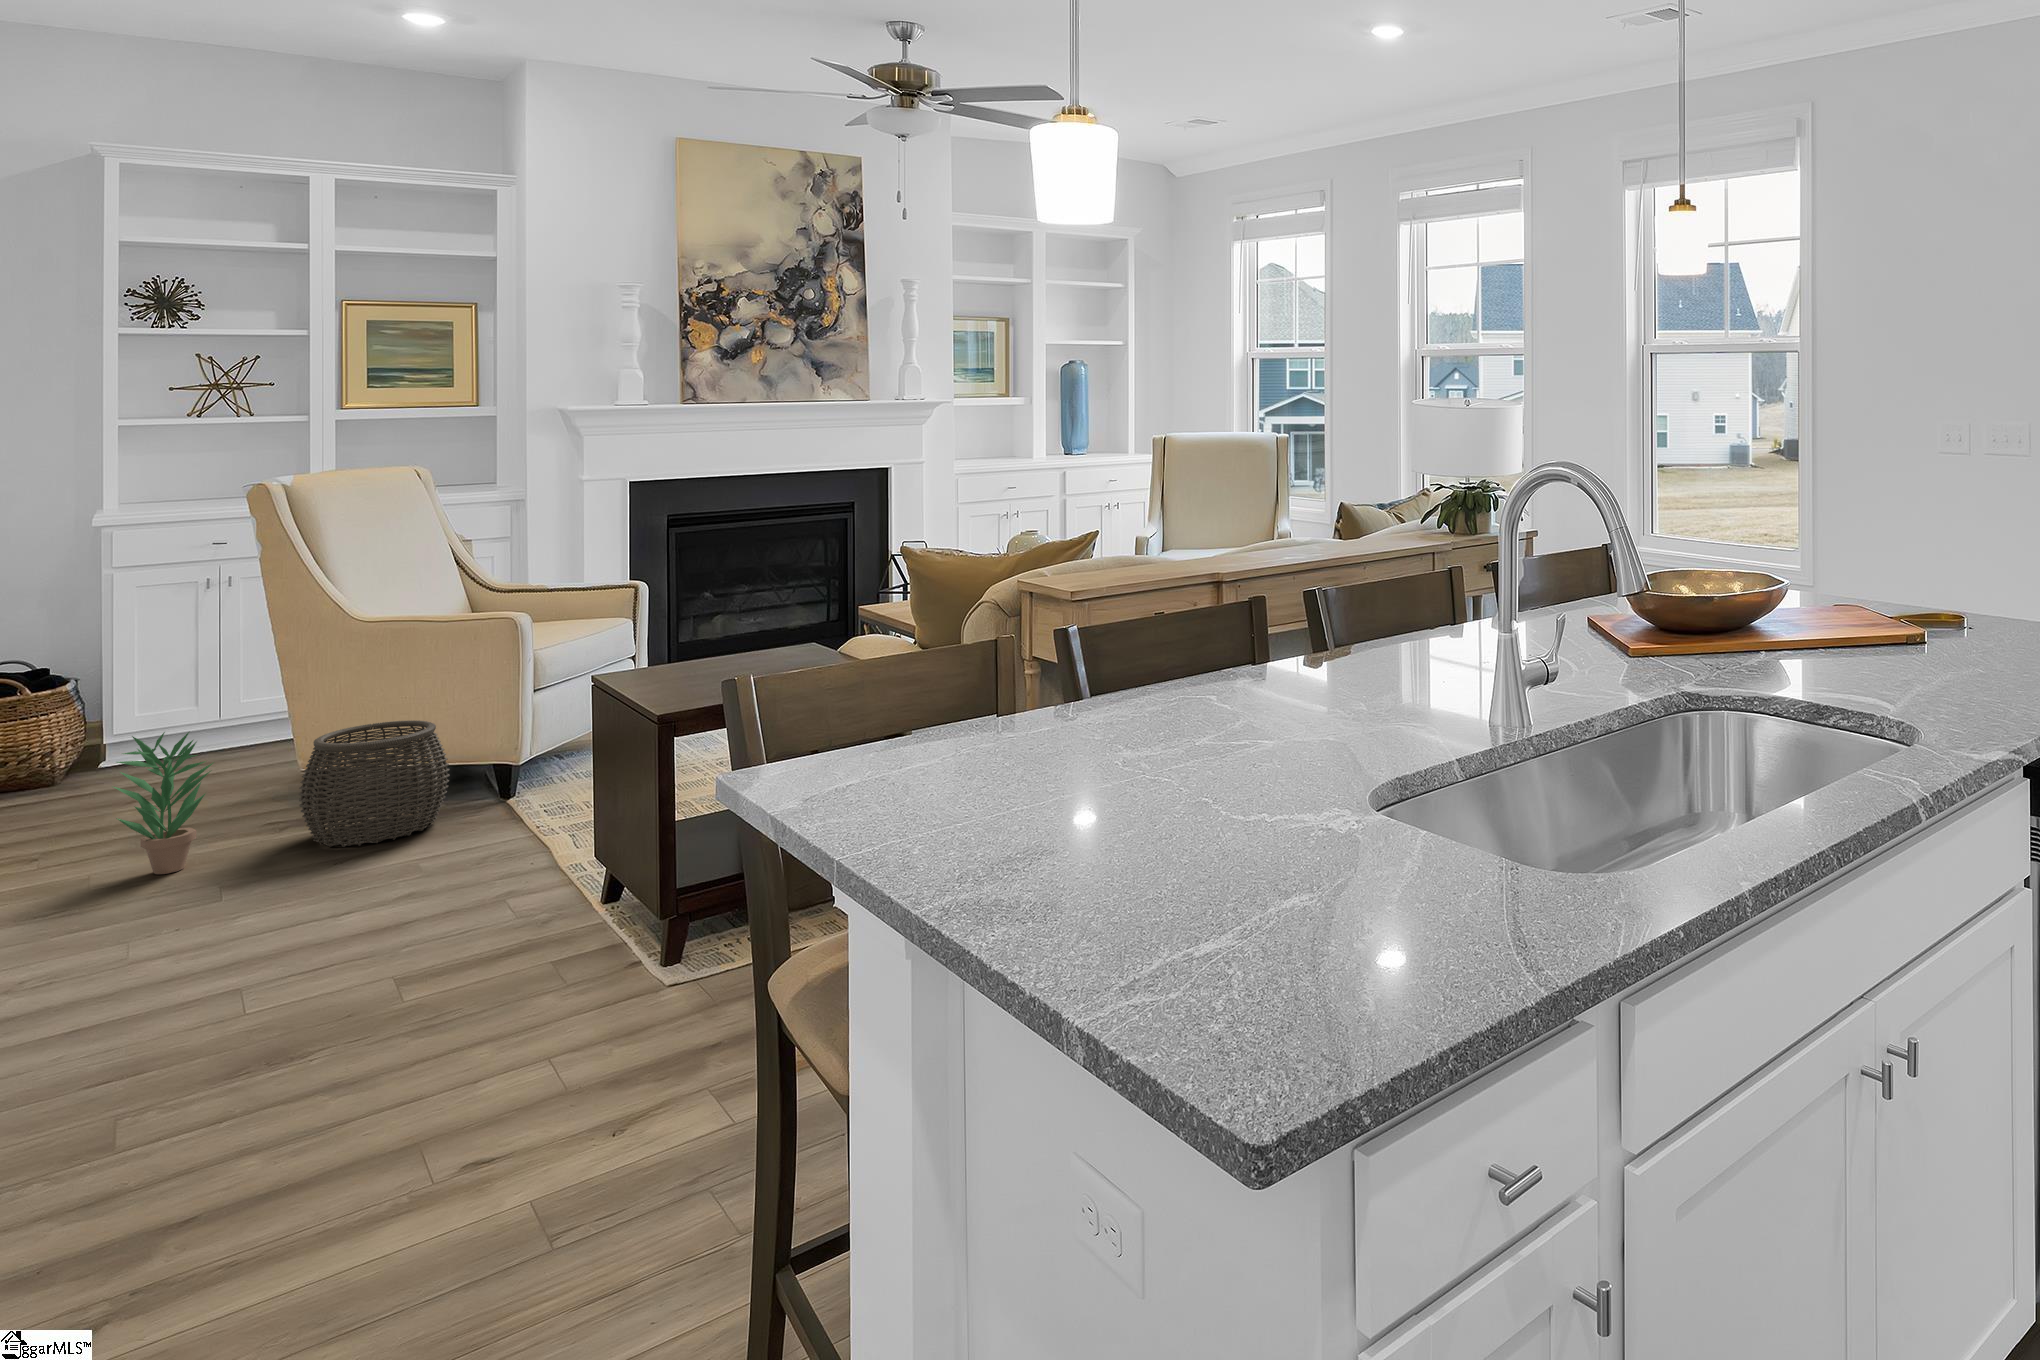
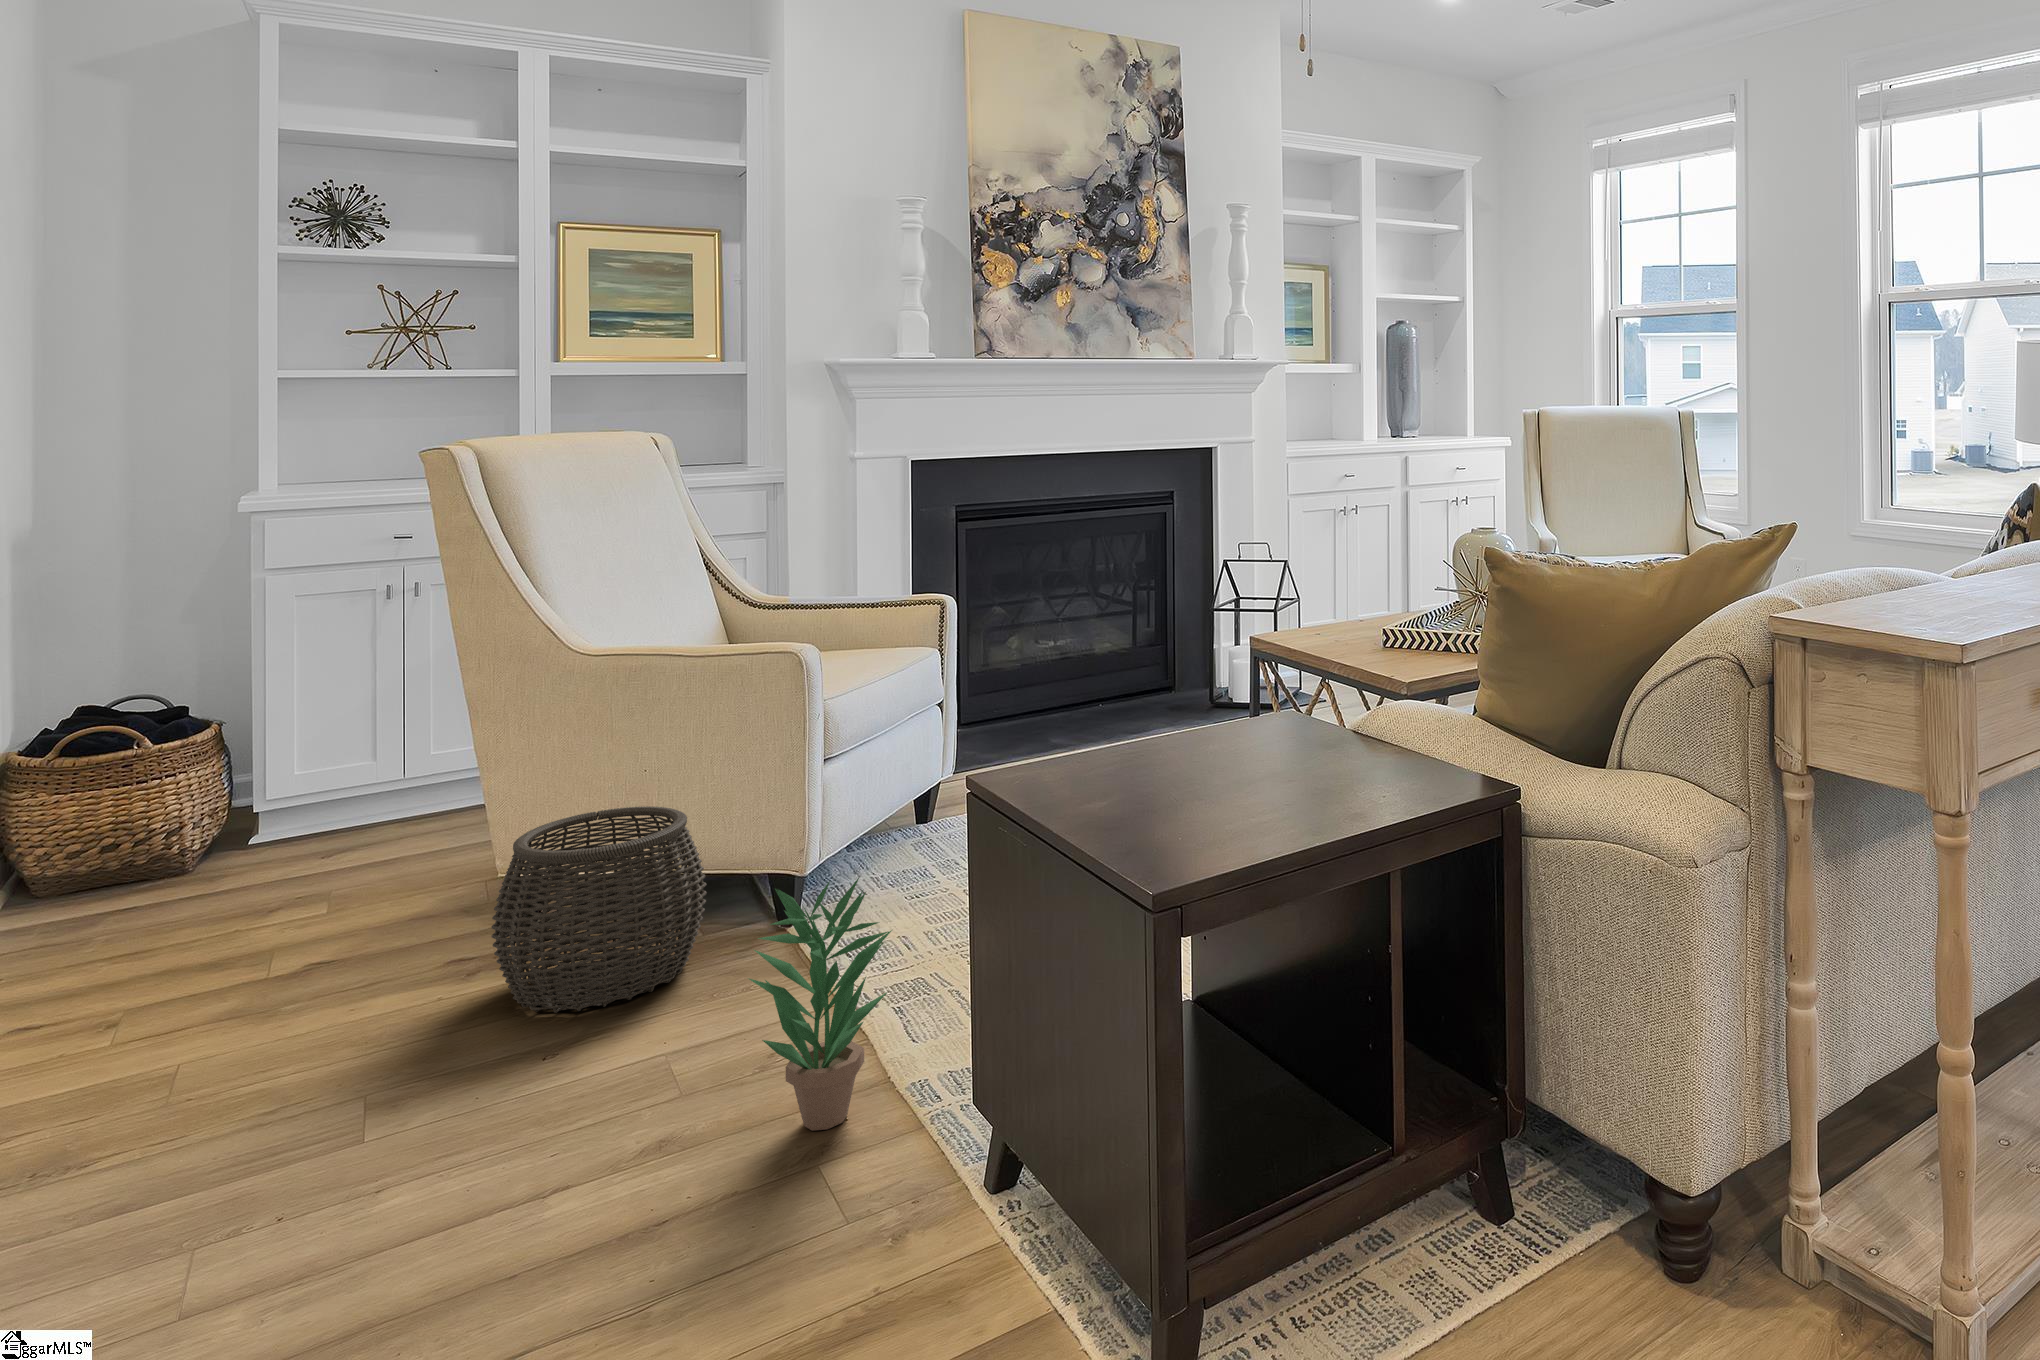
potted plant: present [114,732,213,874] -> present [749,878,892,1131]

